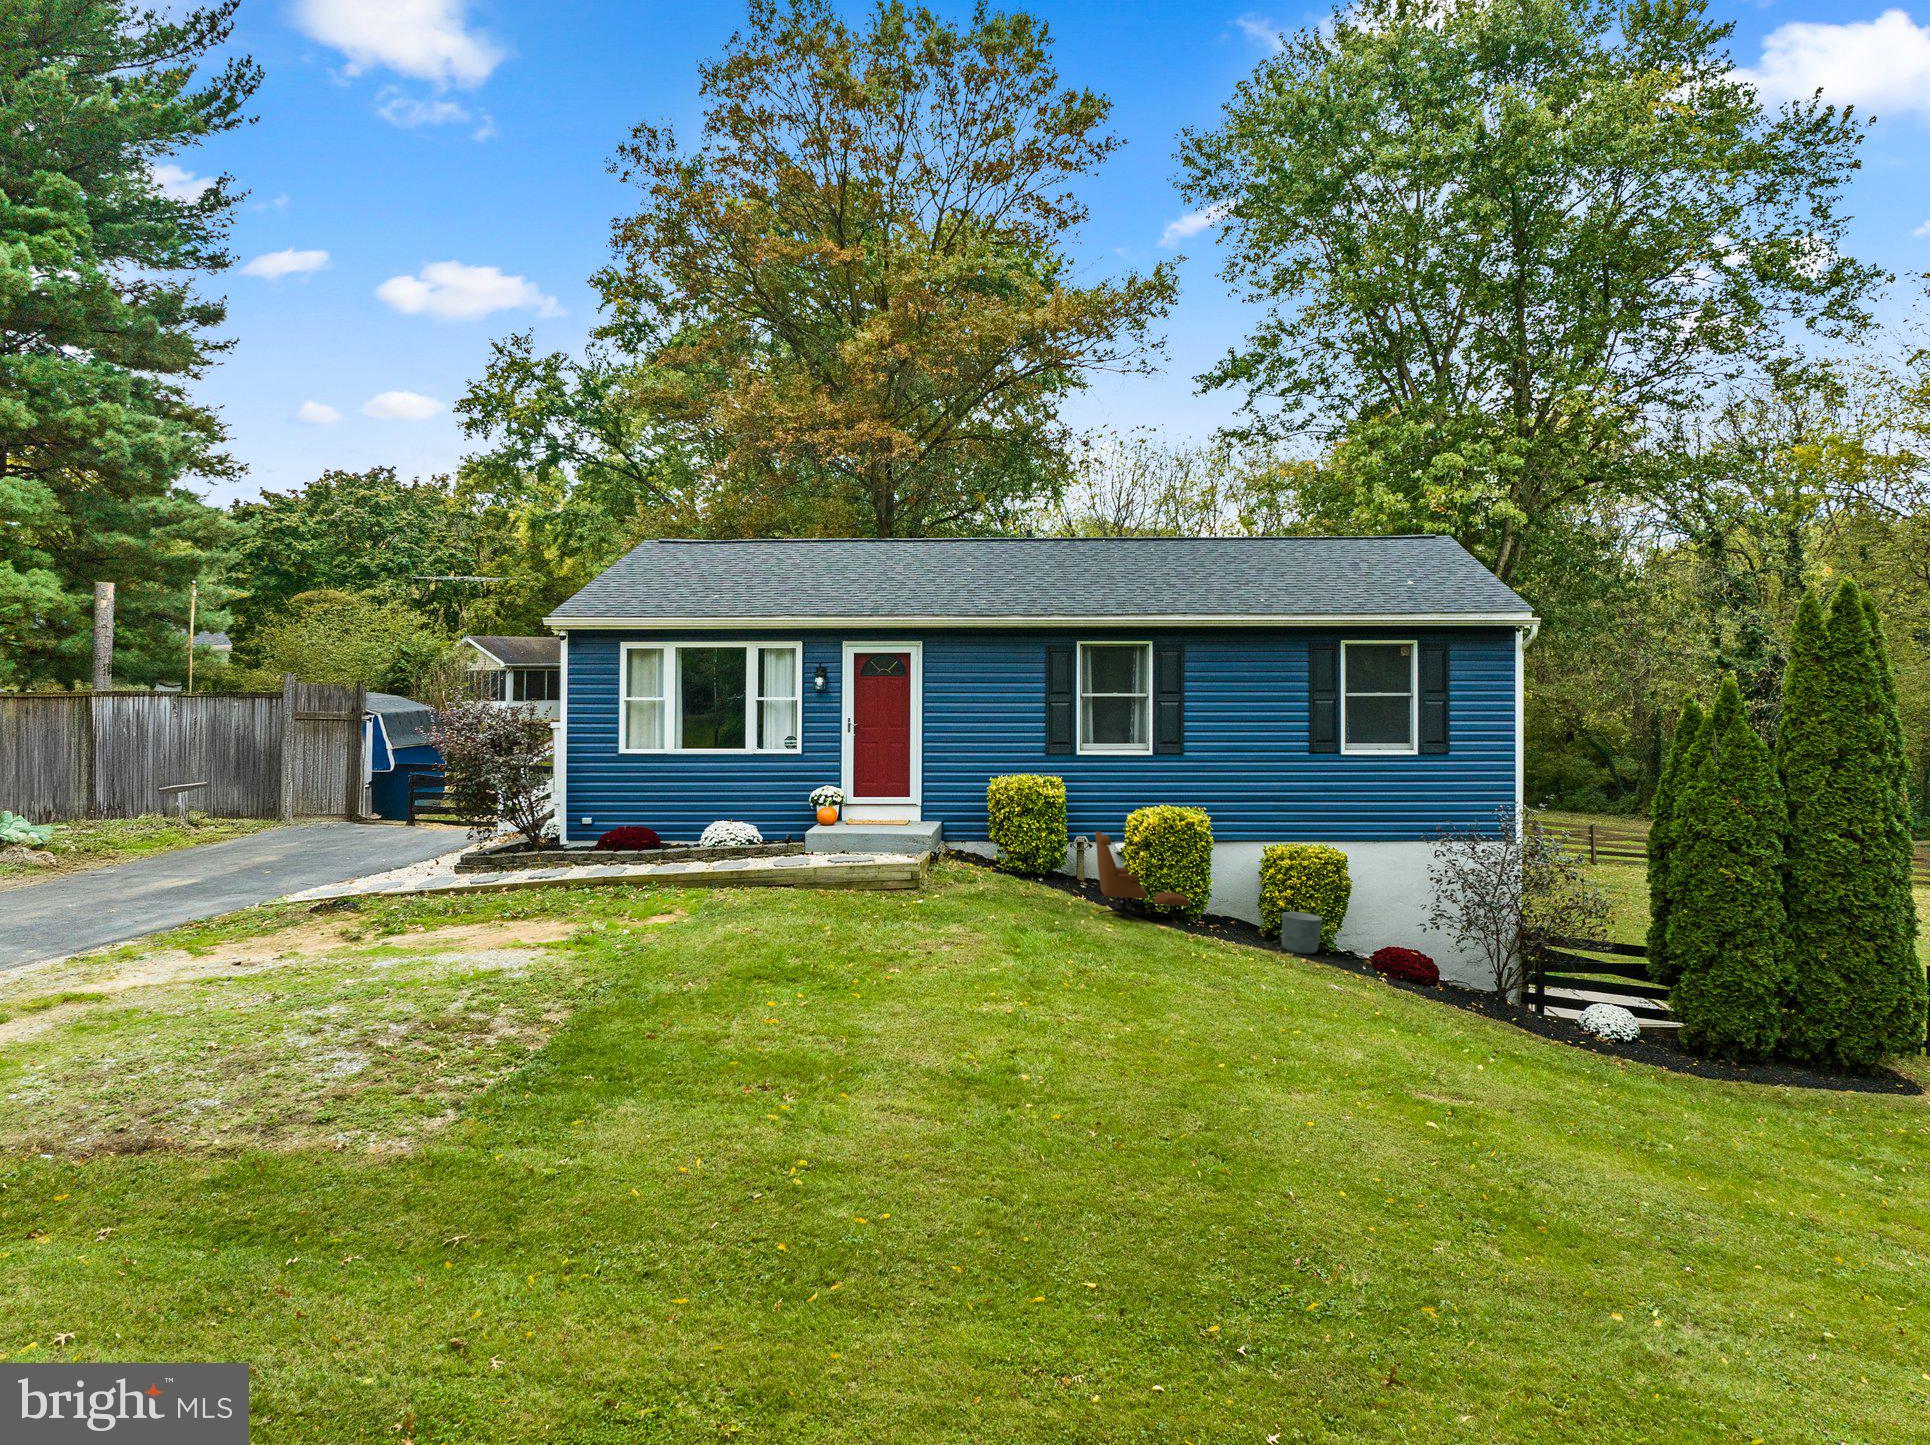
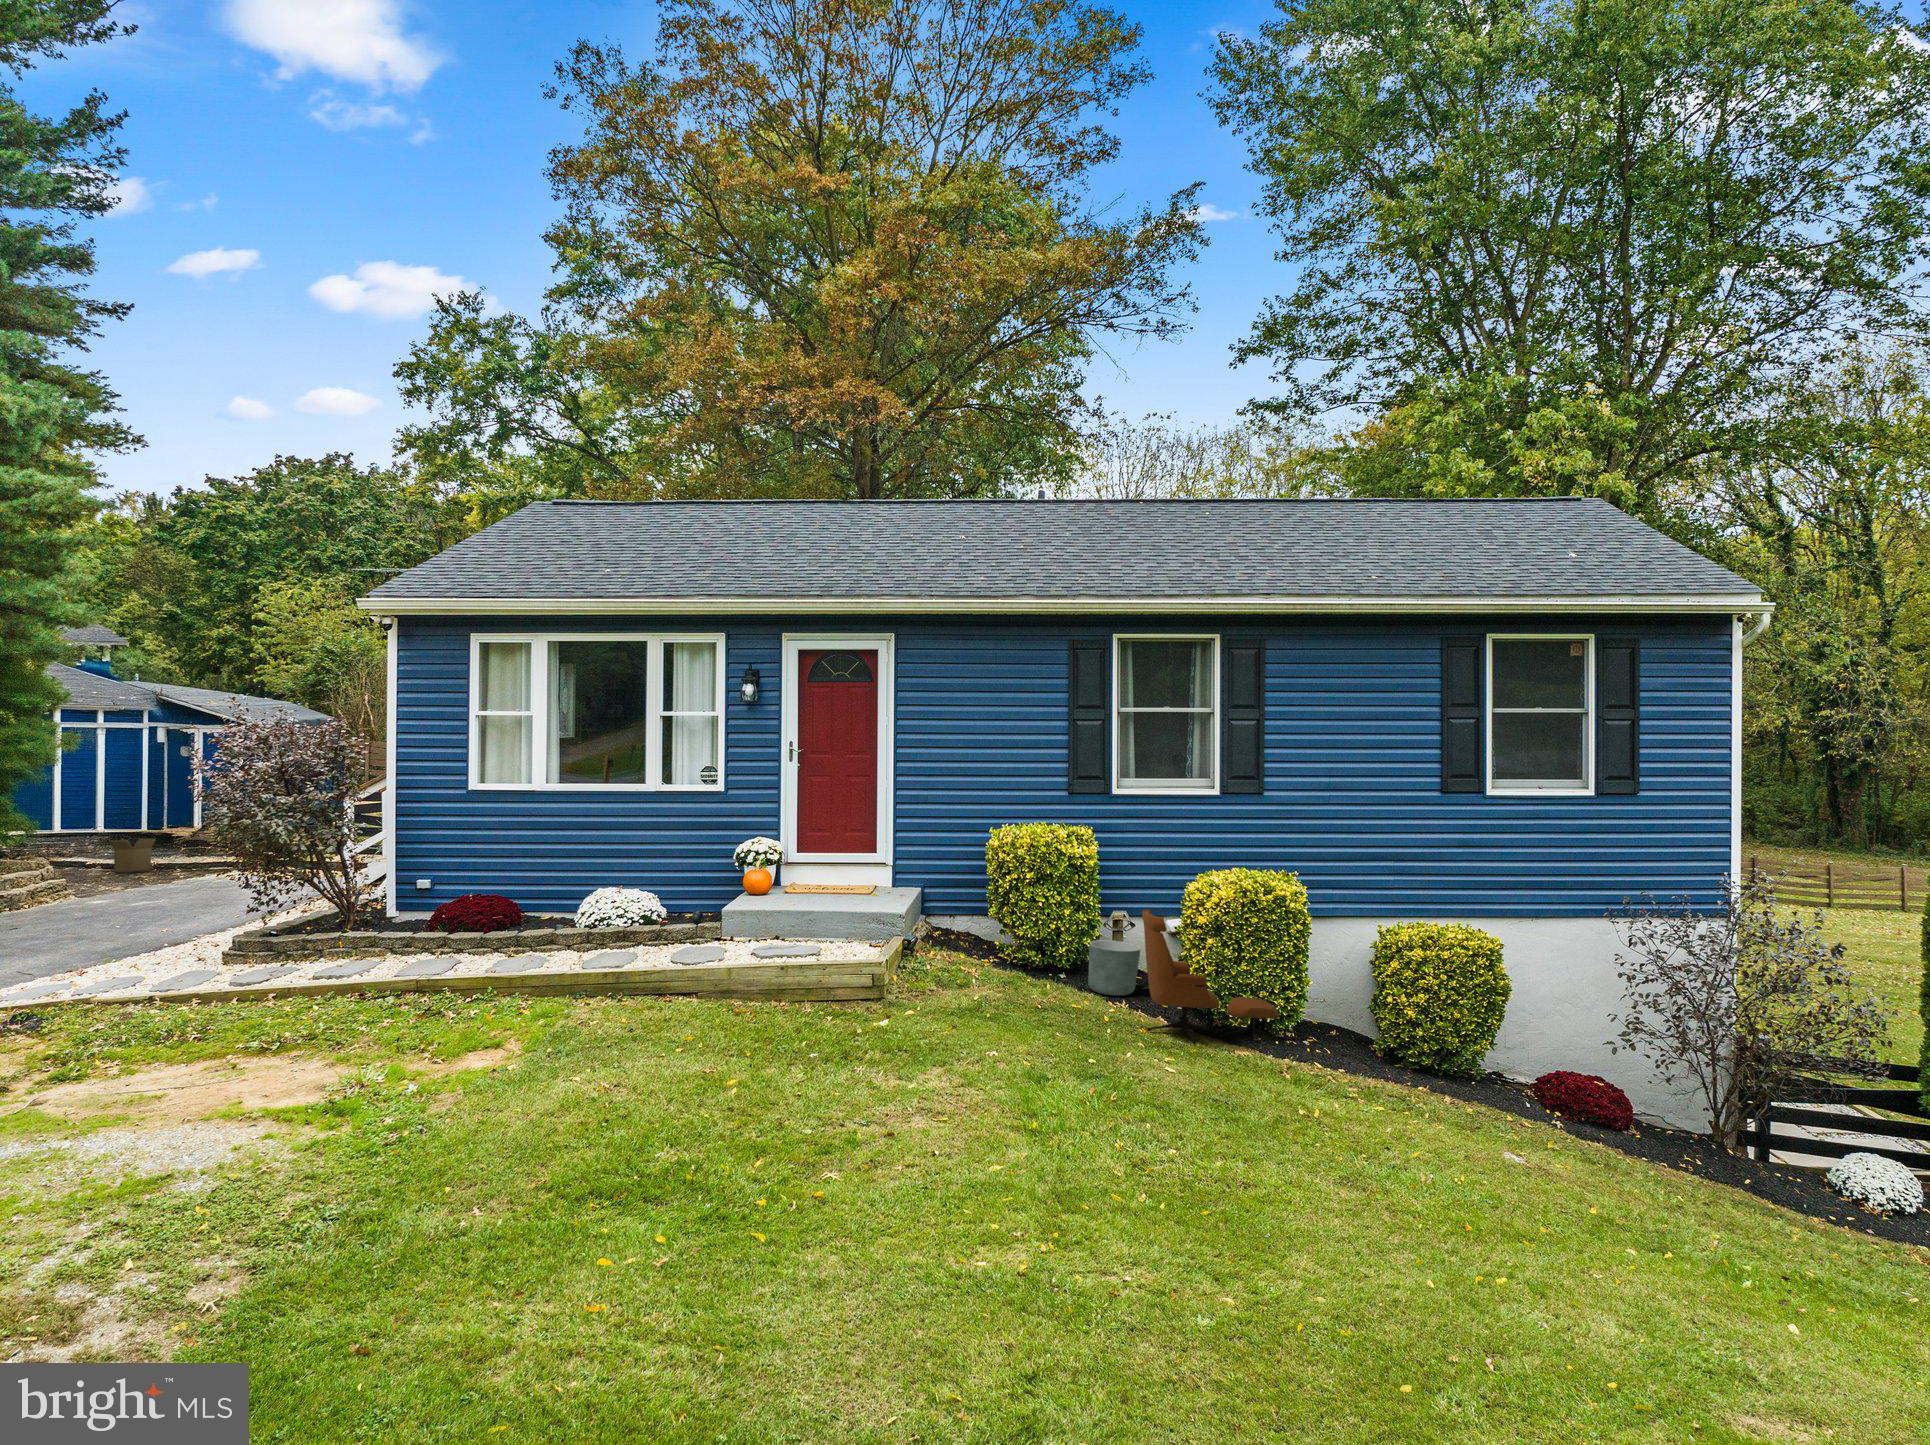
cardboard box: none [325,796,359,823] -> present [110,839,156,874]
planter: present [1282,912,1322,954] -> present [1088,940,1140,996]

